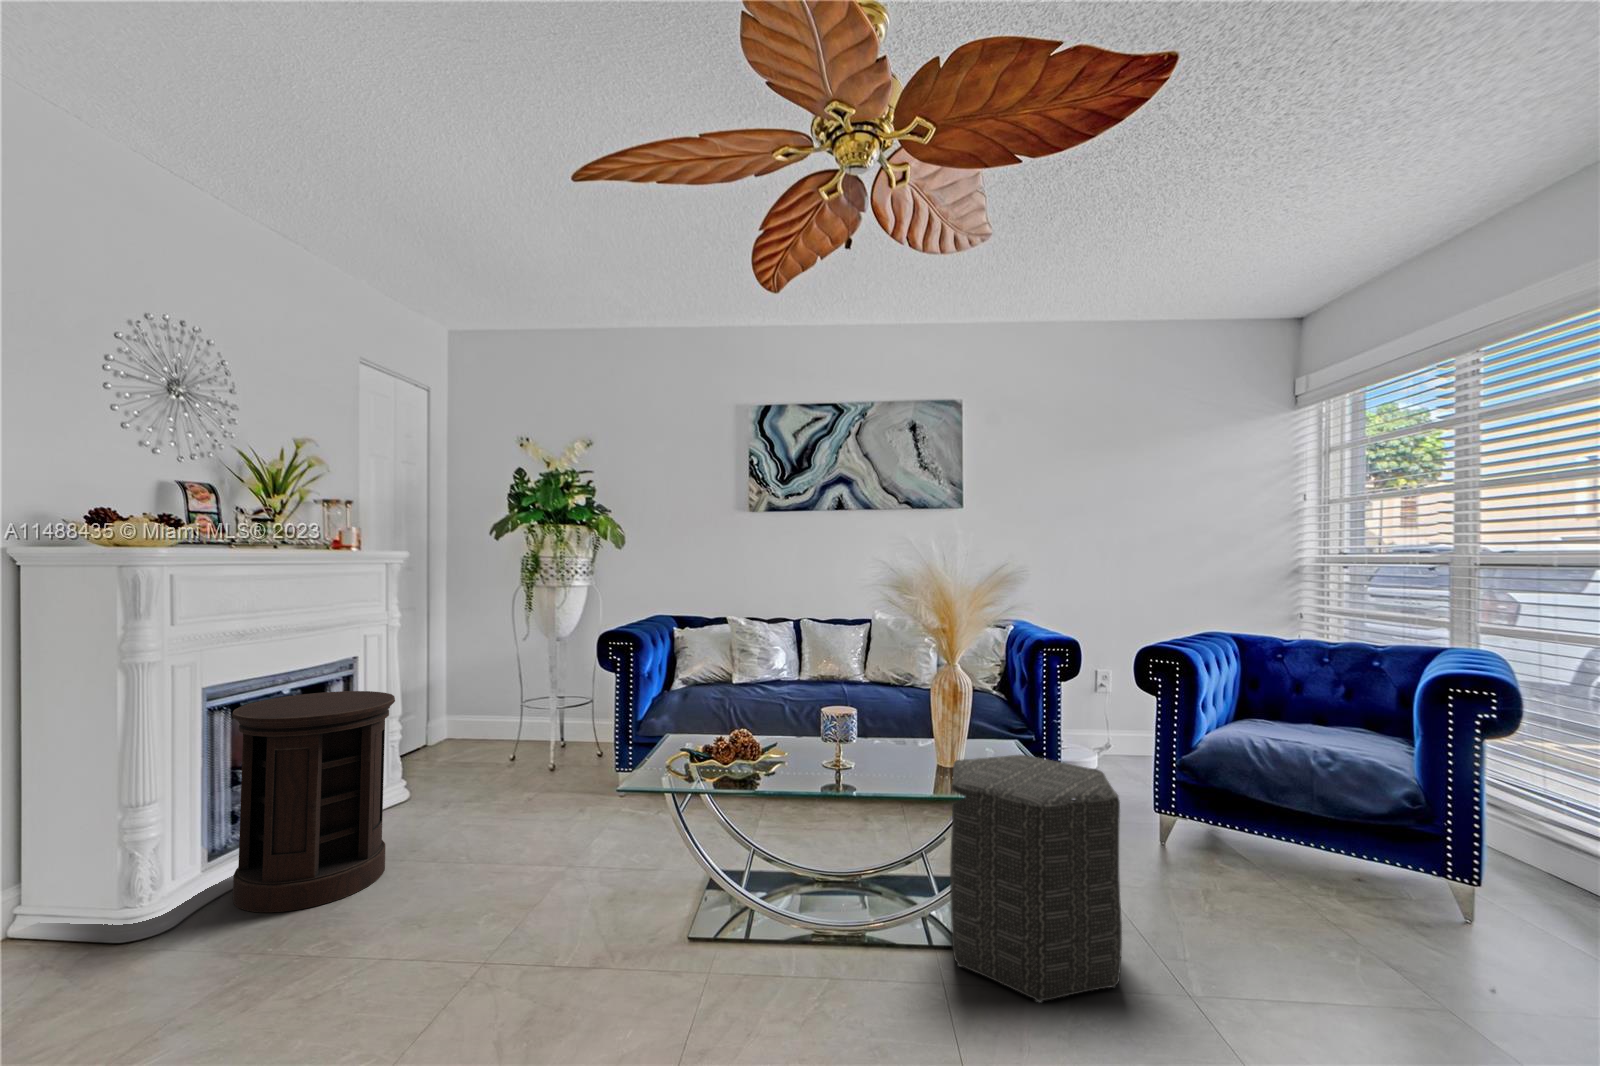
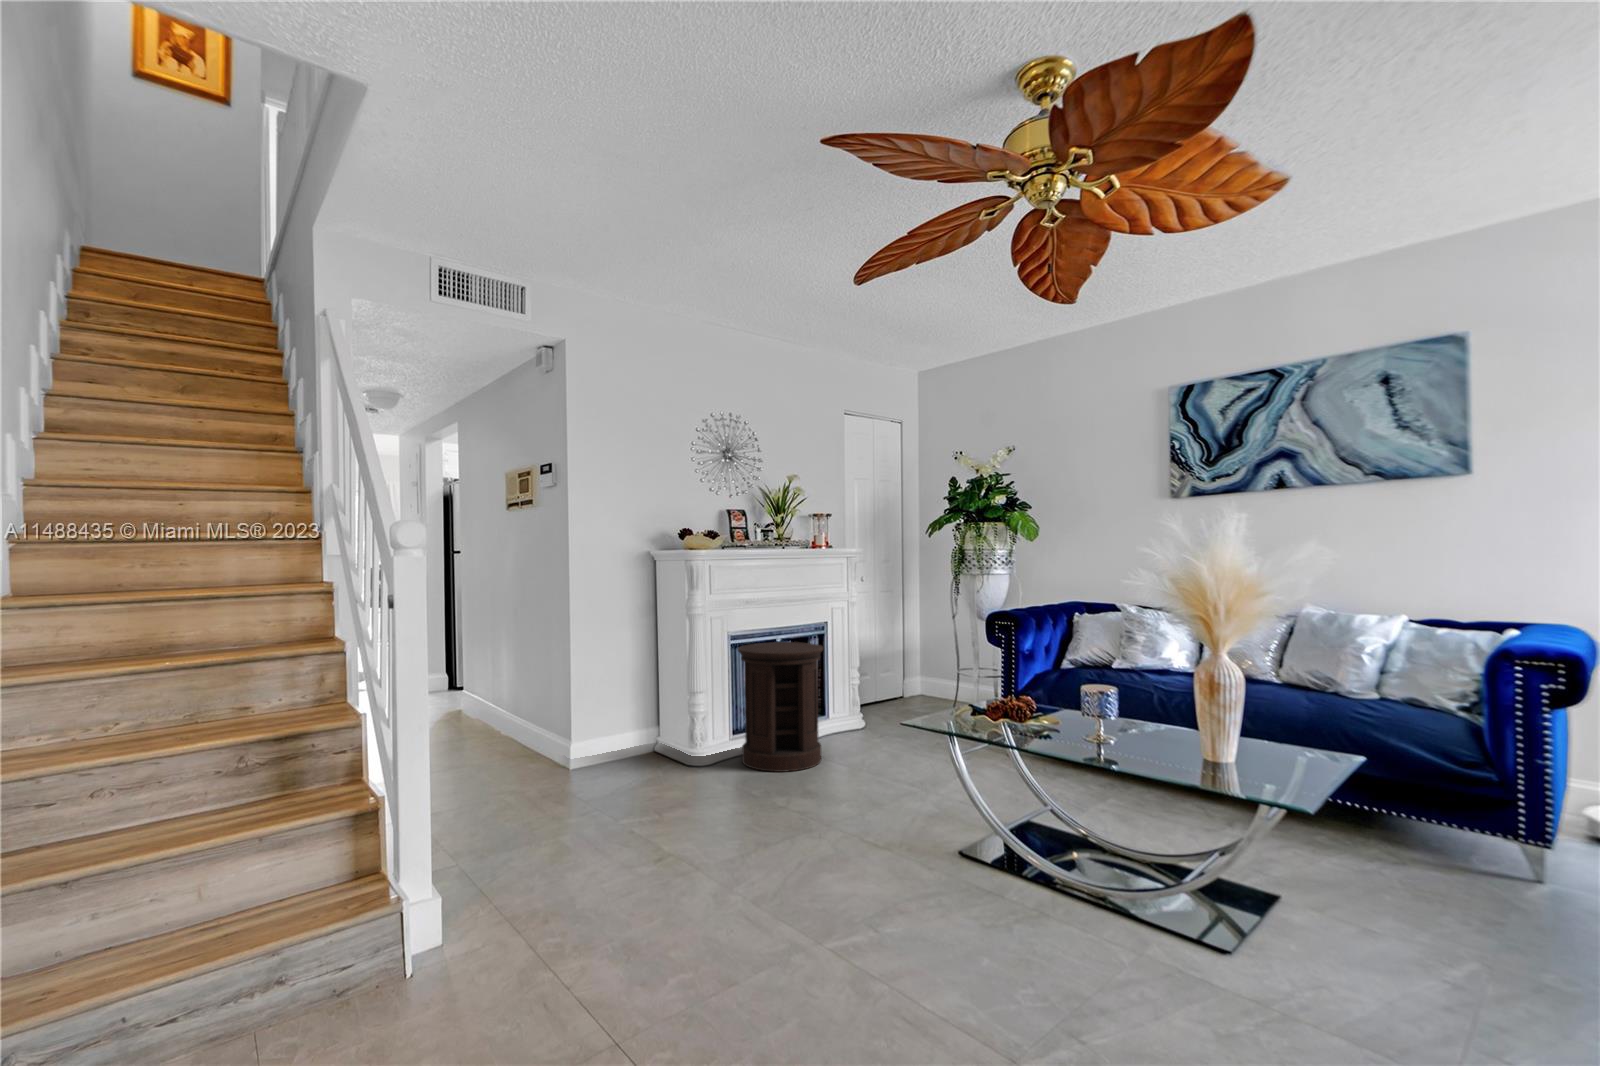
ottoman: present [950,755,1122,1002] -> none [1130,756,1343,1017]

